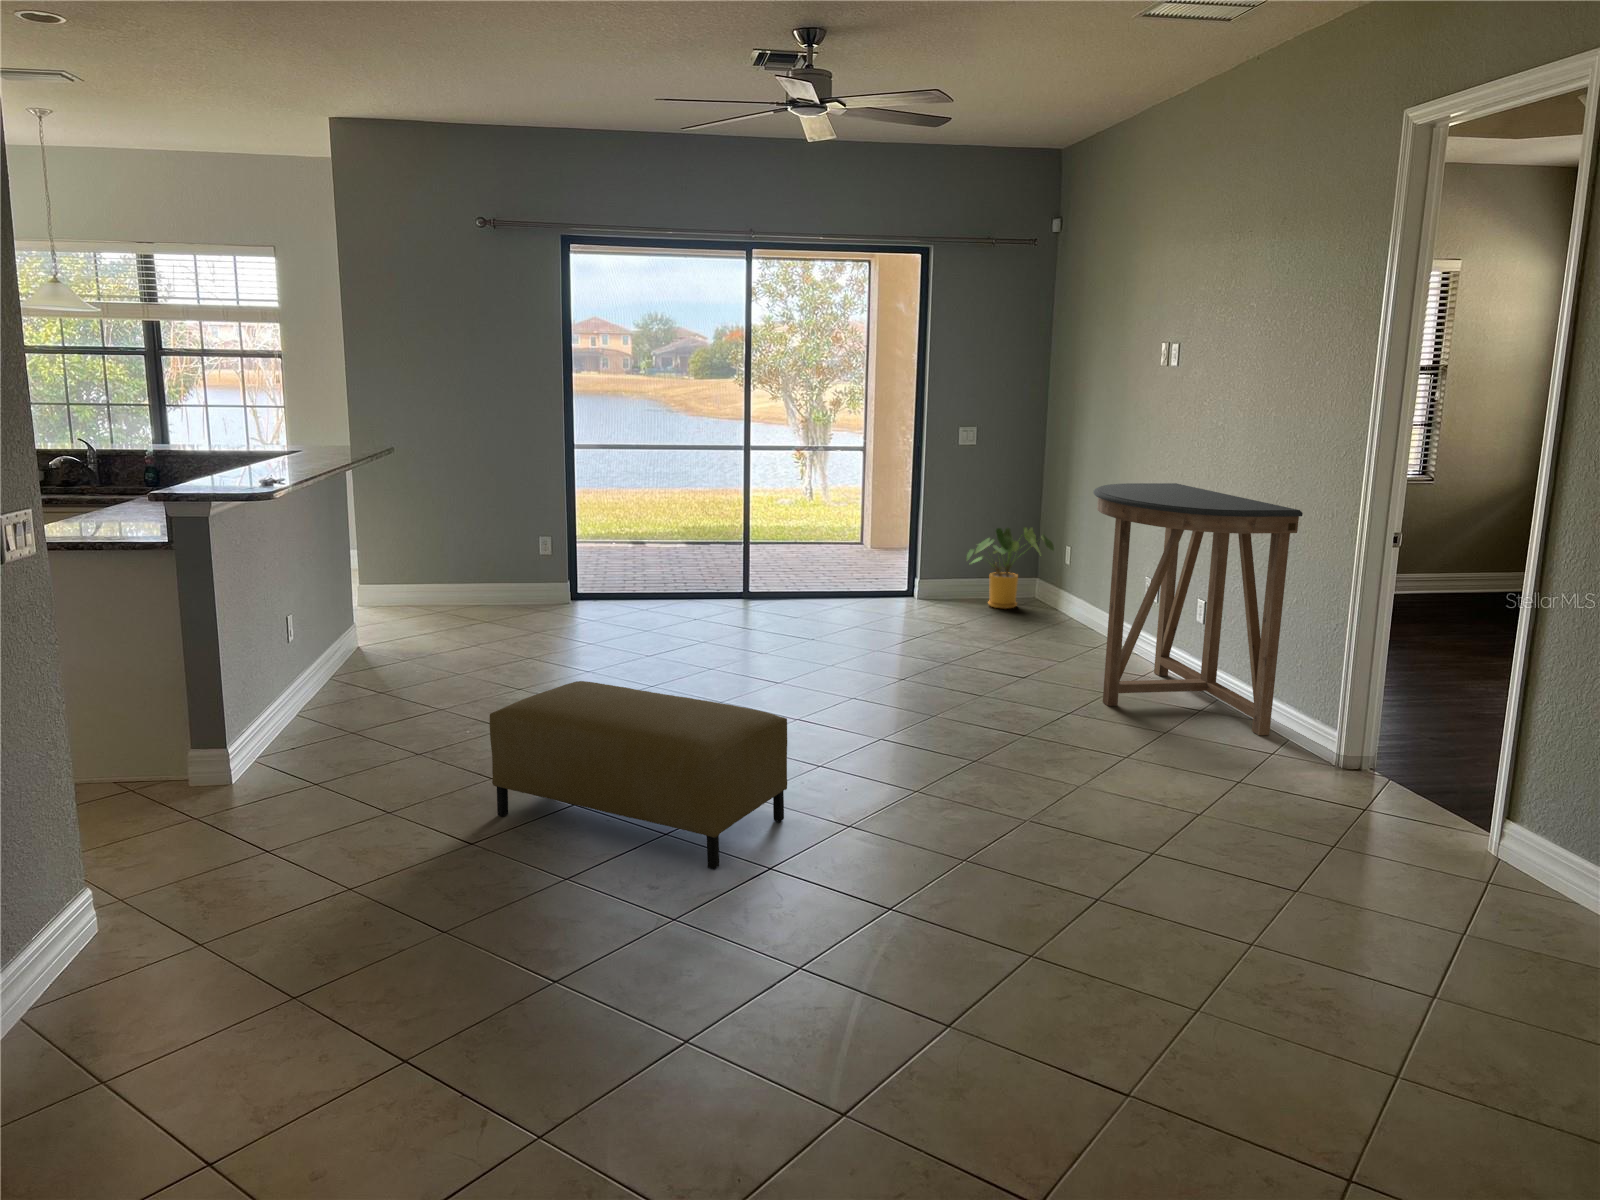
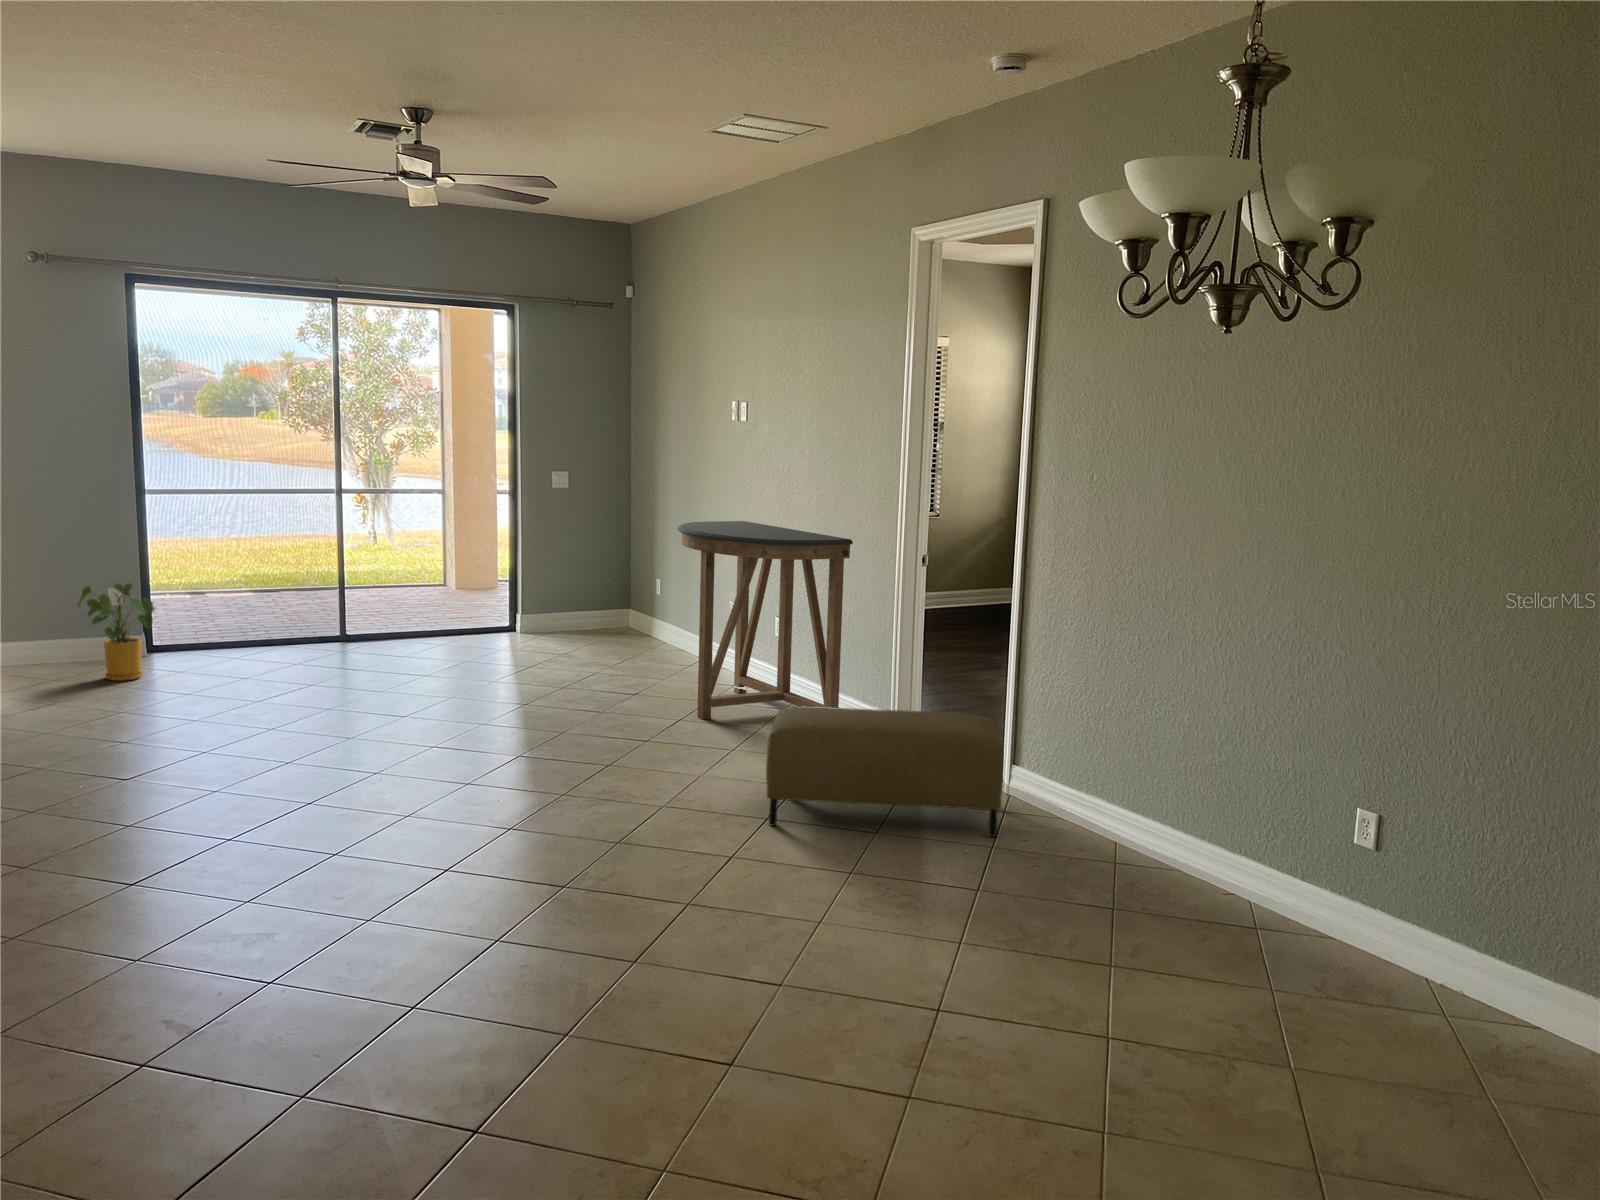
house plant: present [967,527,1054,609] -> present [77,584,155,681]
ottoman: present [490,681,787,869] -> present [766,707,1004,837]

